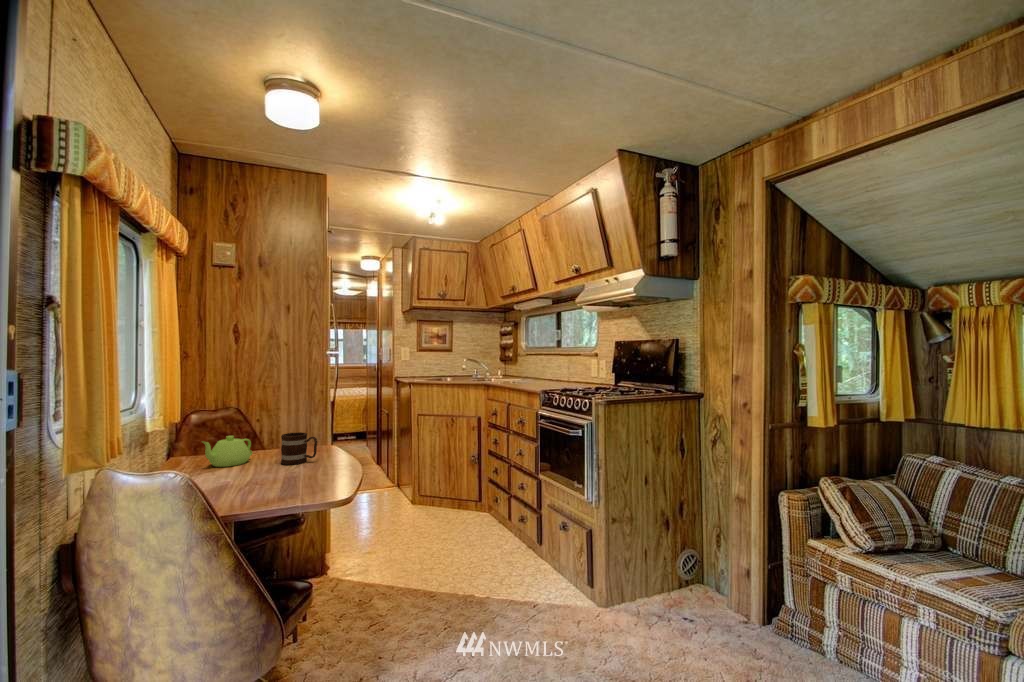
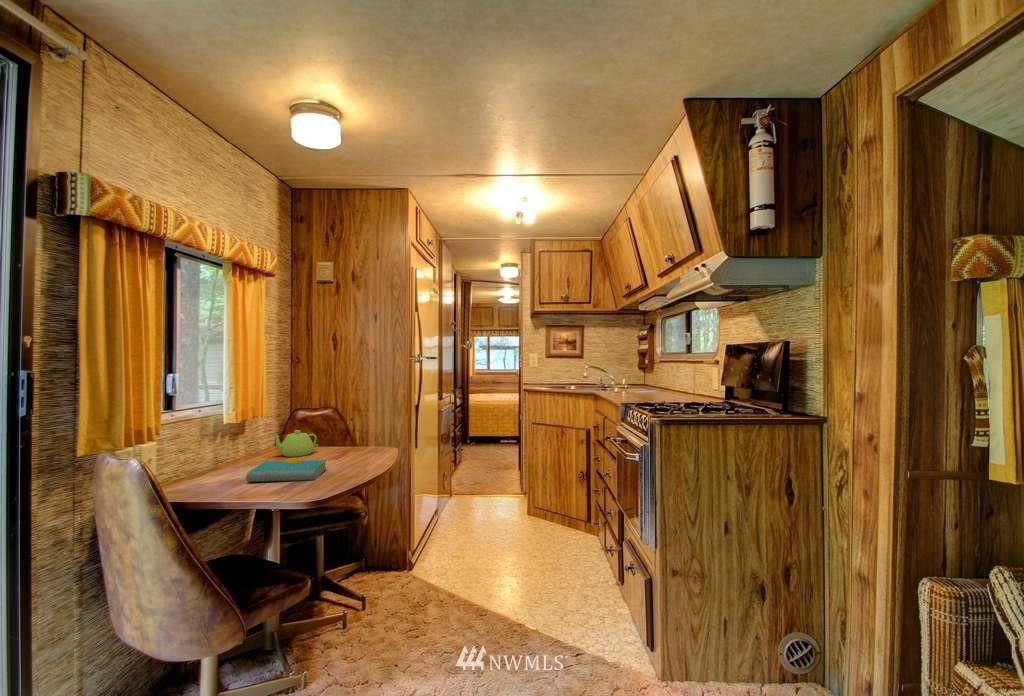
mug: present [281,432,317,465] -> none [325,431,353,461]
book: none [235,463,317,495] -> present [246,459,326,482]

